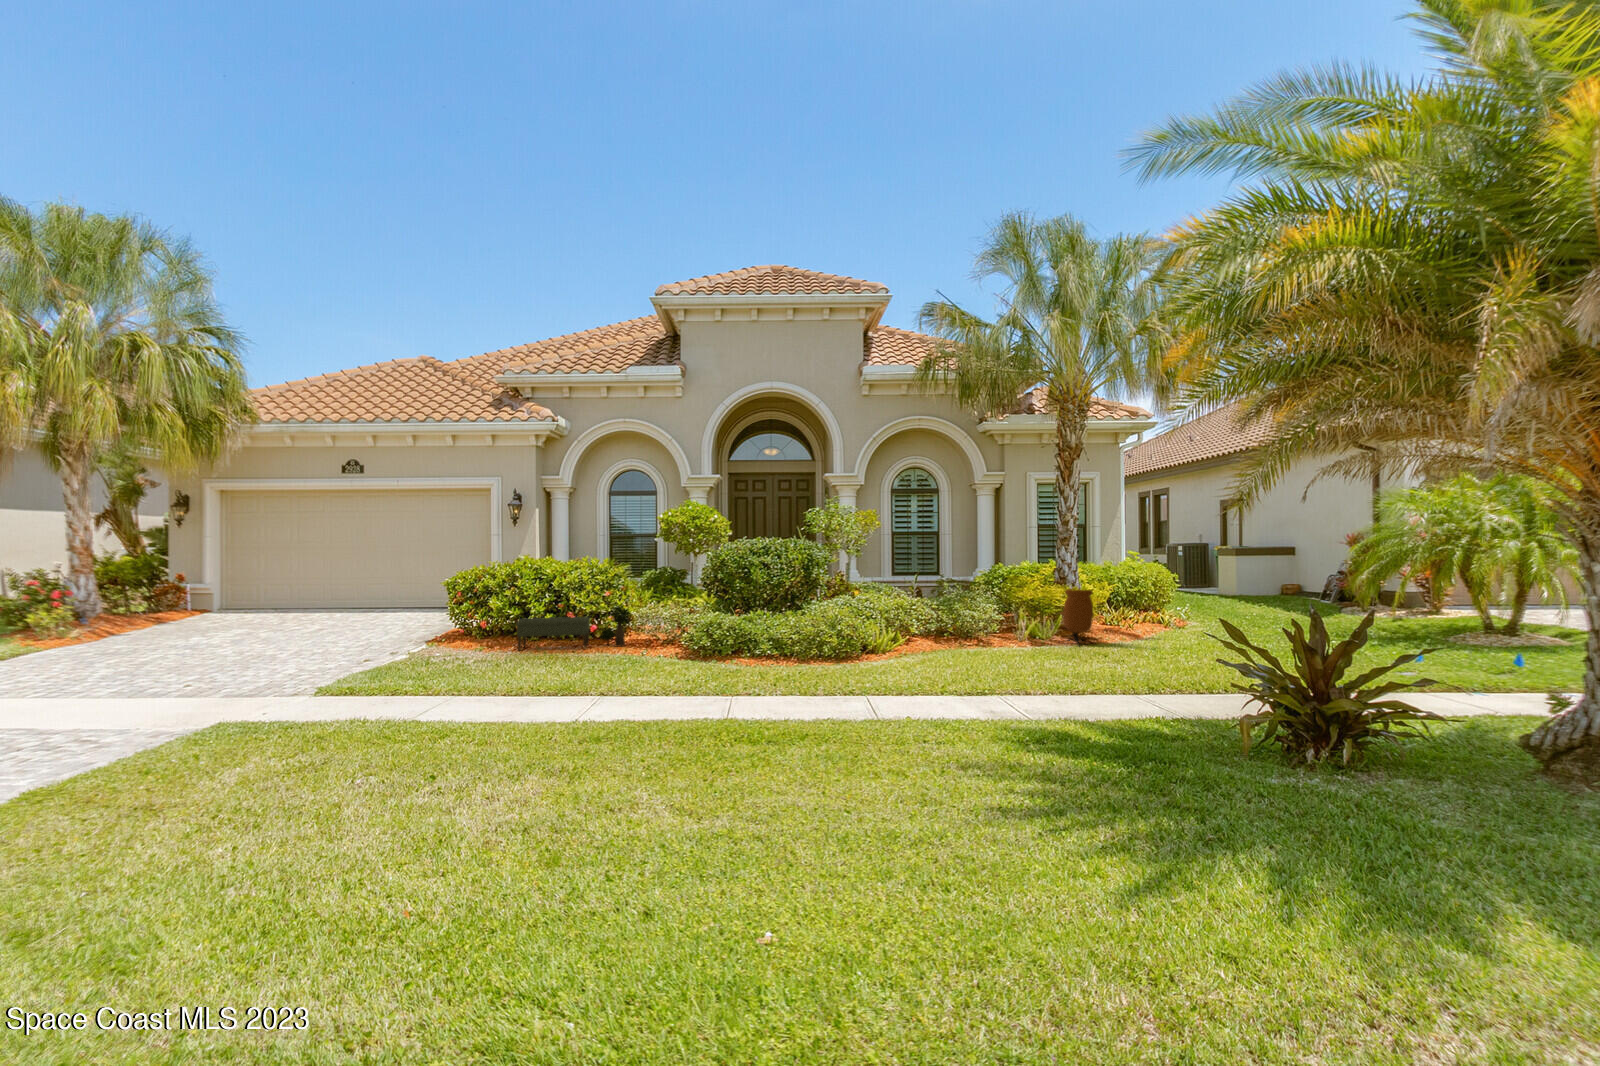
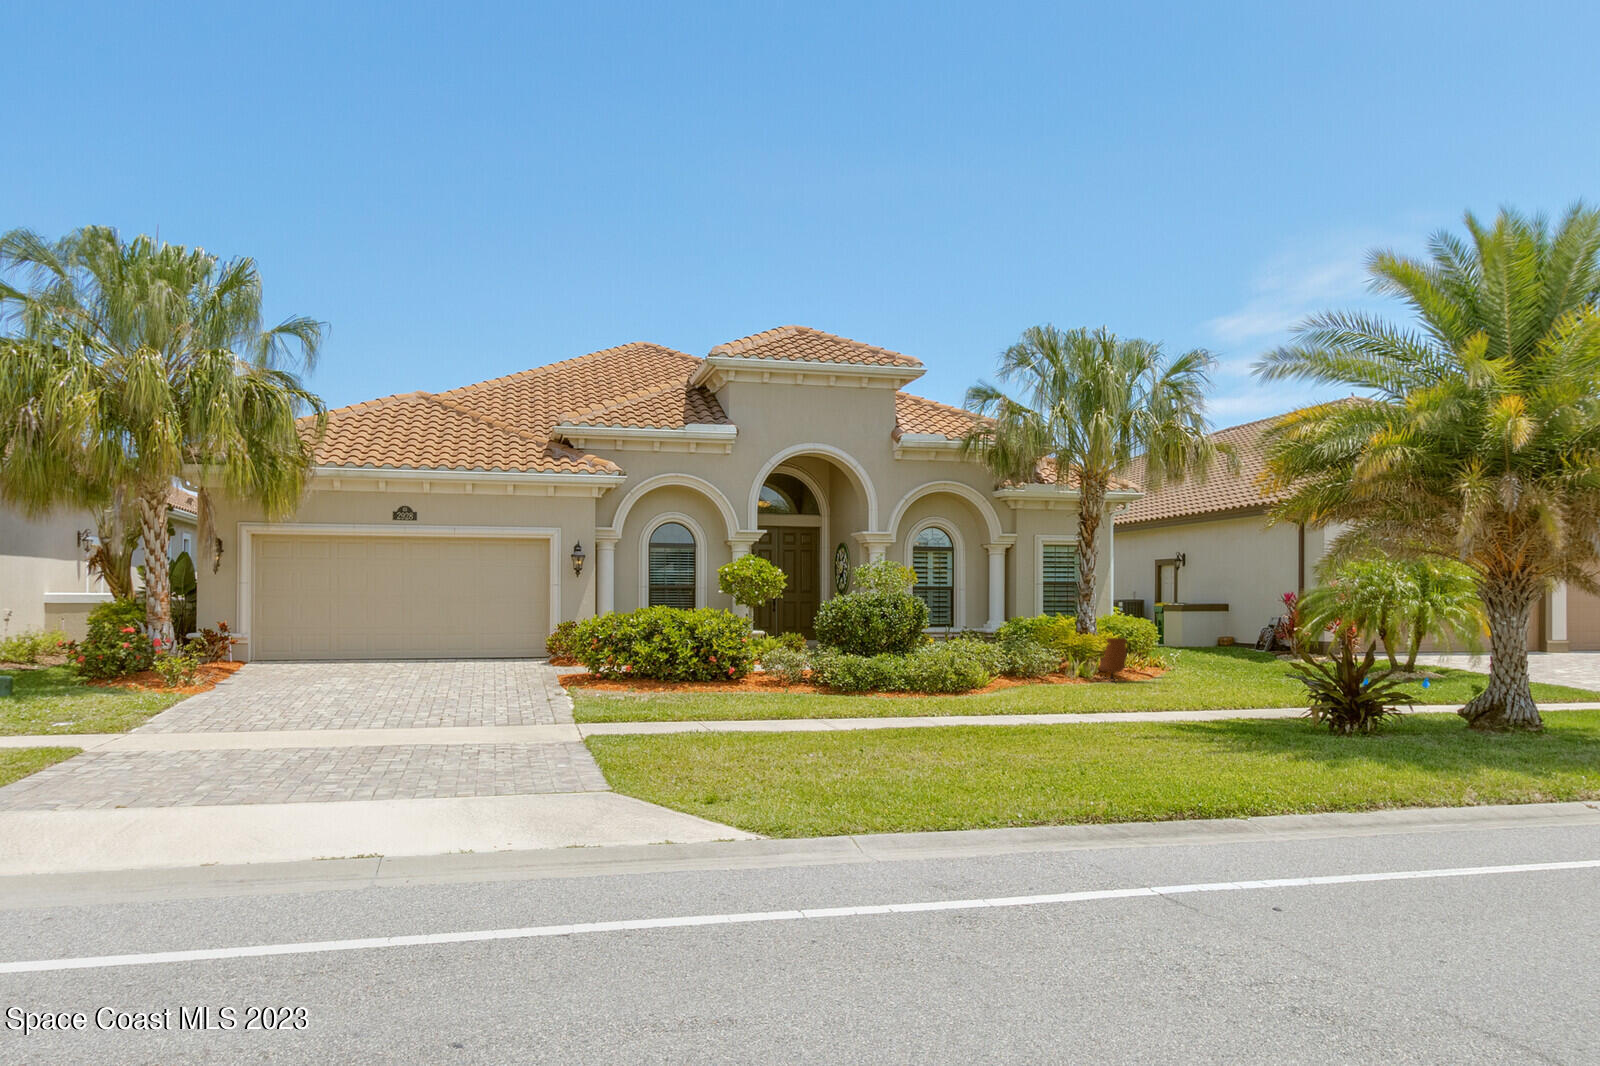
potted plant: present [601,605,630,647] -> none [736,652,767,688]
bench: present [516,617,590,651] -> none [673,662,736,692]

